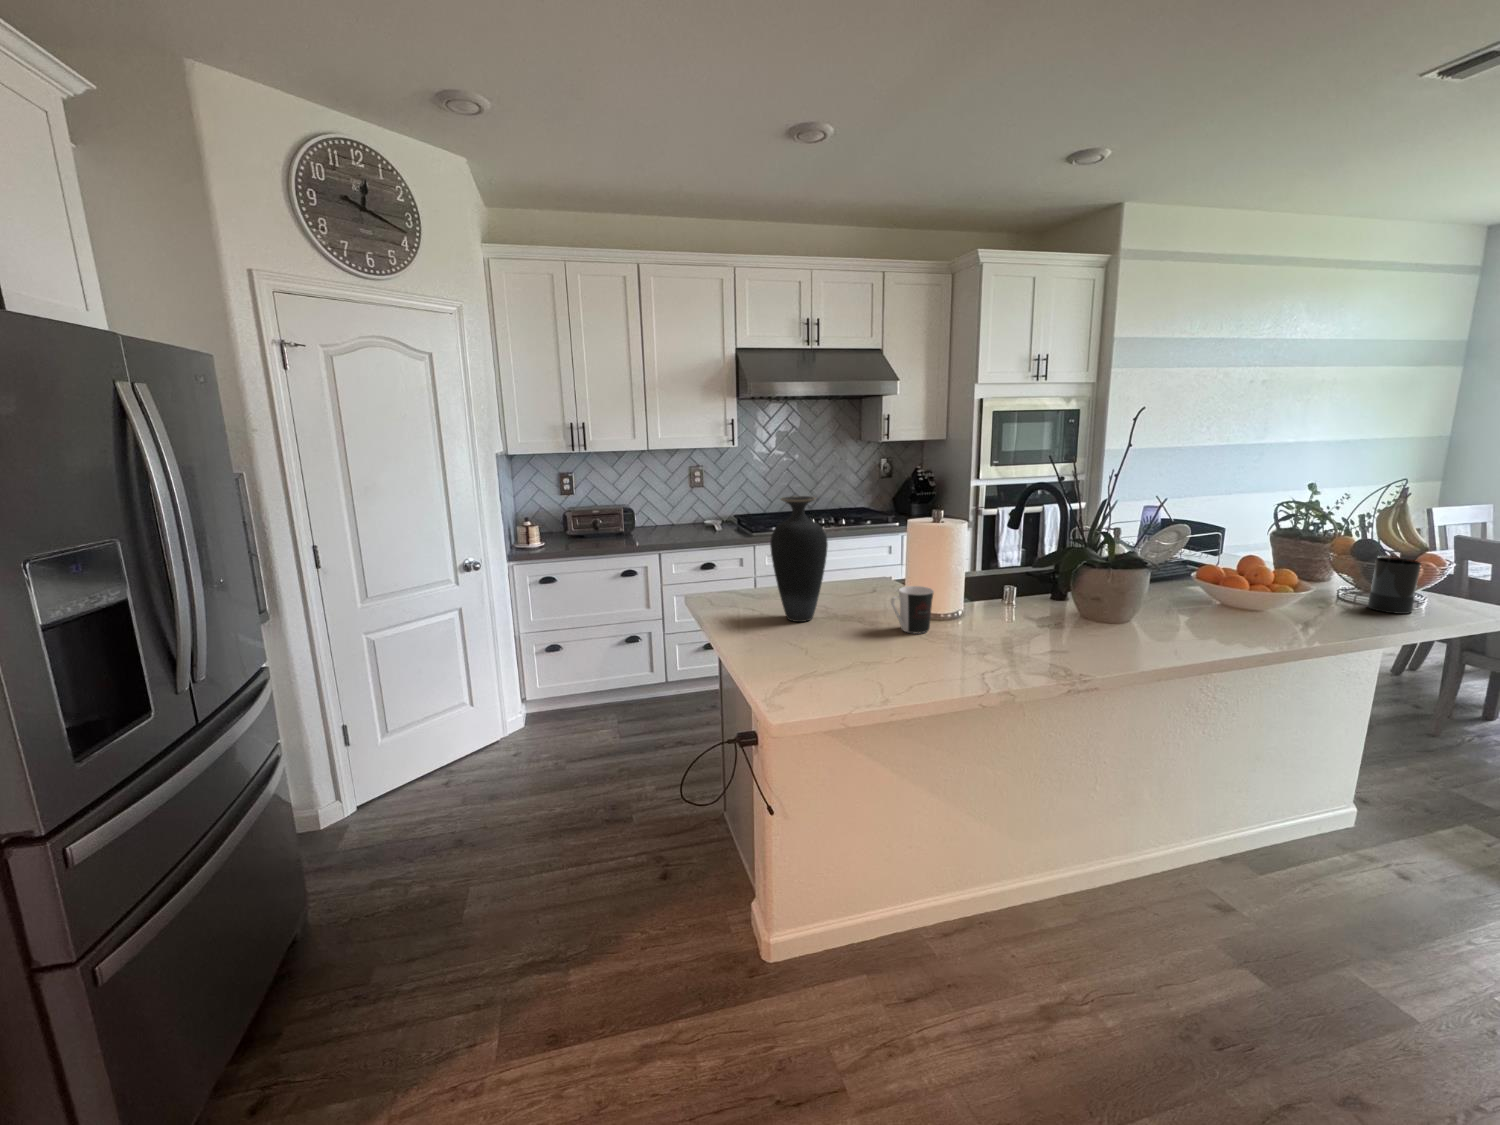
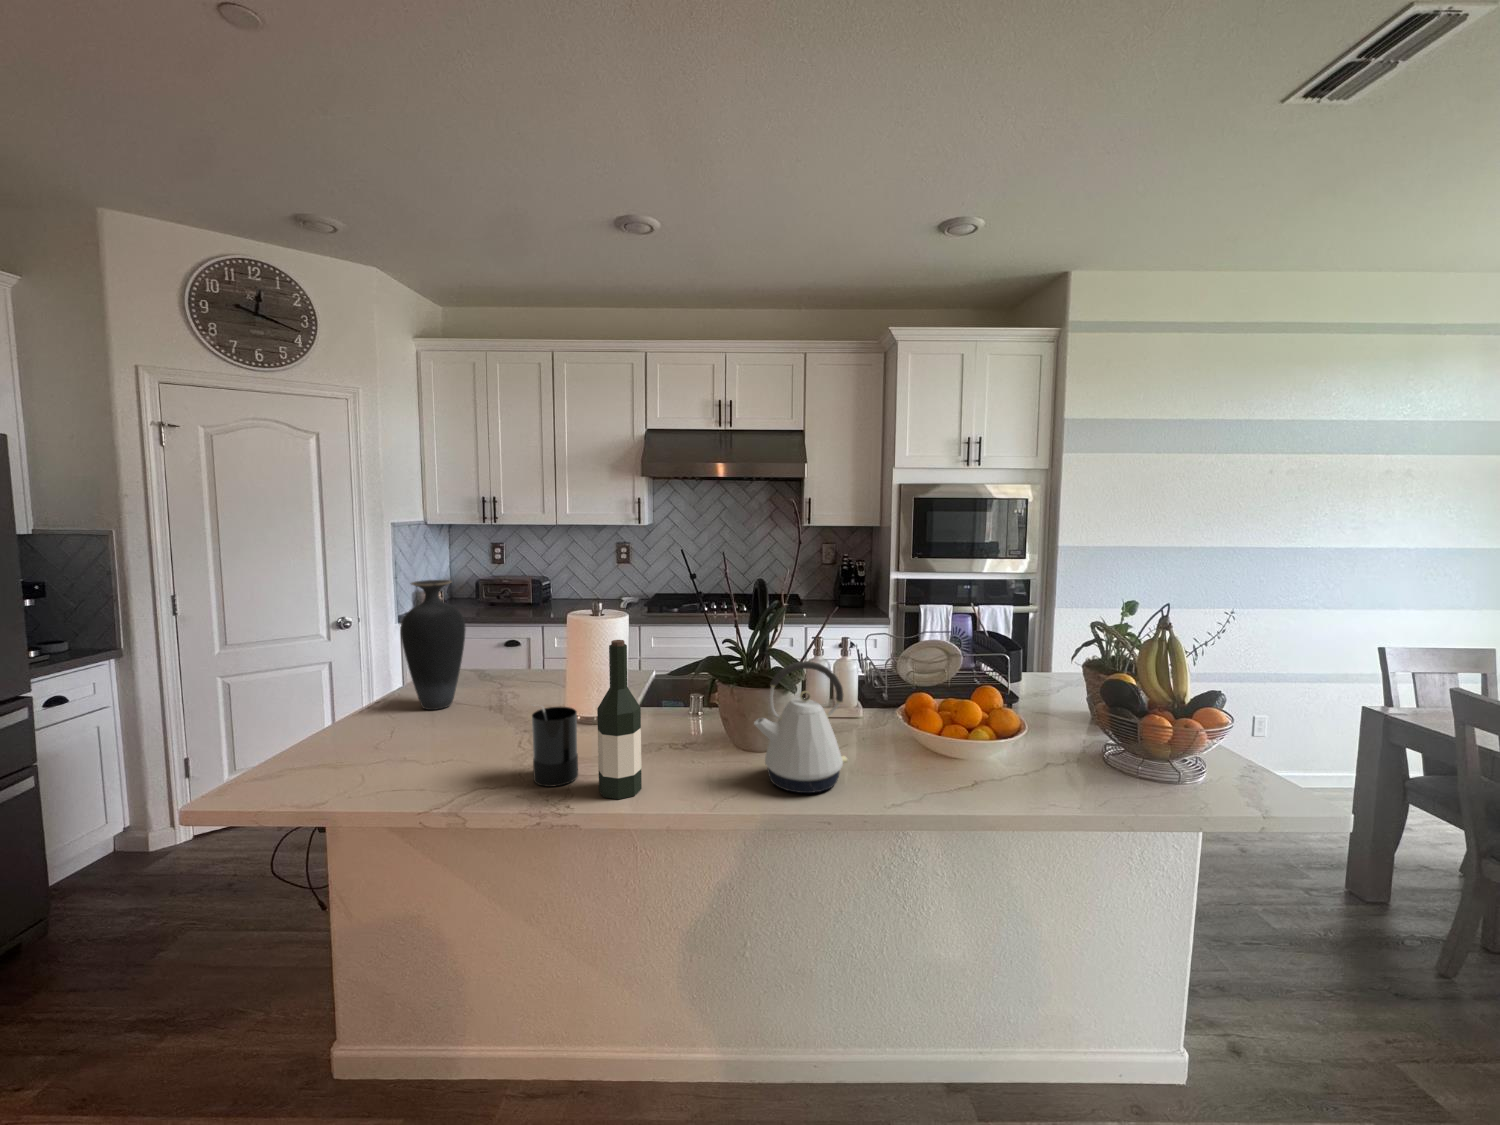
wine bottle: none [1105,526,1153,659] -> present [597,640,642,799]
kettle: none [1194,534,1271,639] -> present [754,661,848,793]
candle: present [1368,557,1421,614] -> present [532,706,578,787]
coffee cup: present [891,586,934,634] -> none [467,684,518,737]

